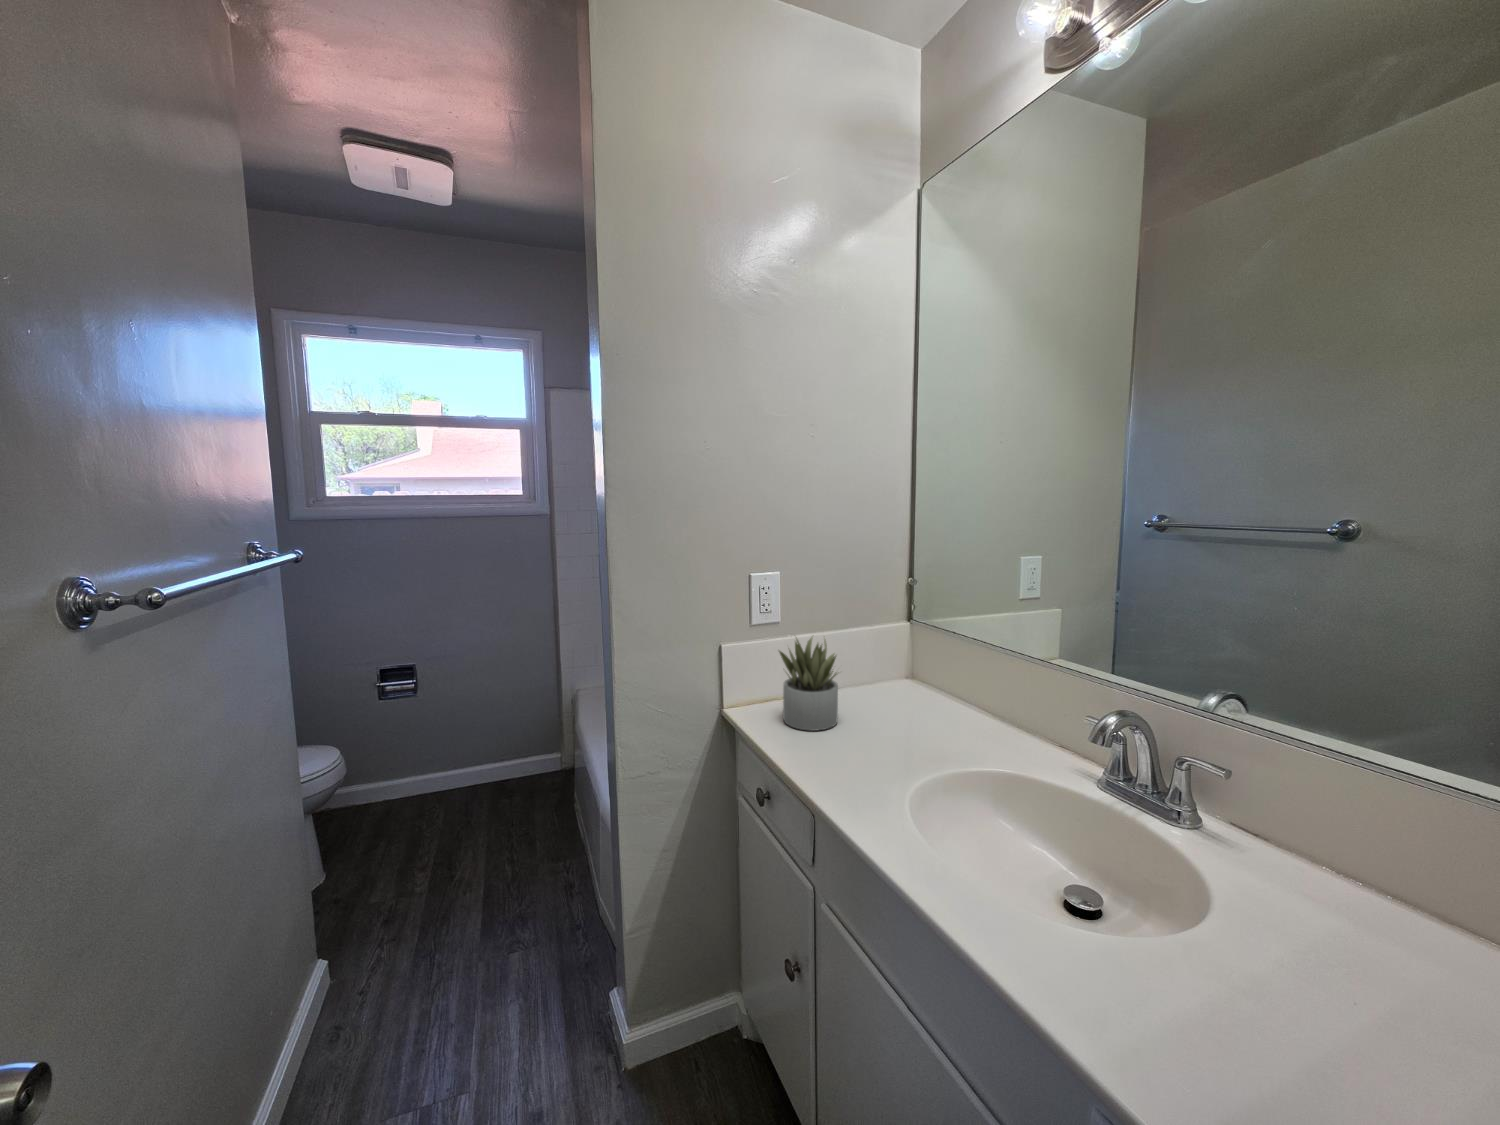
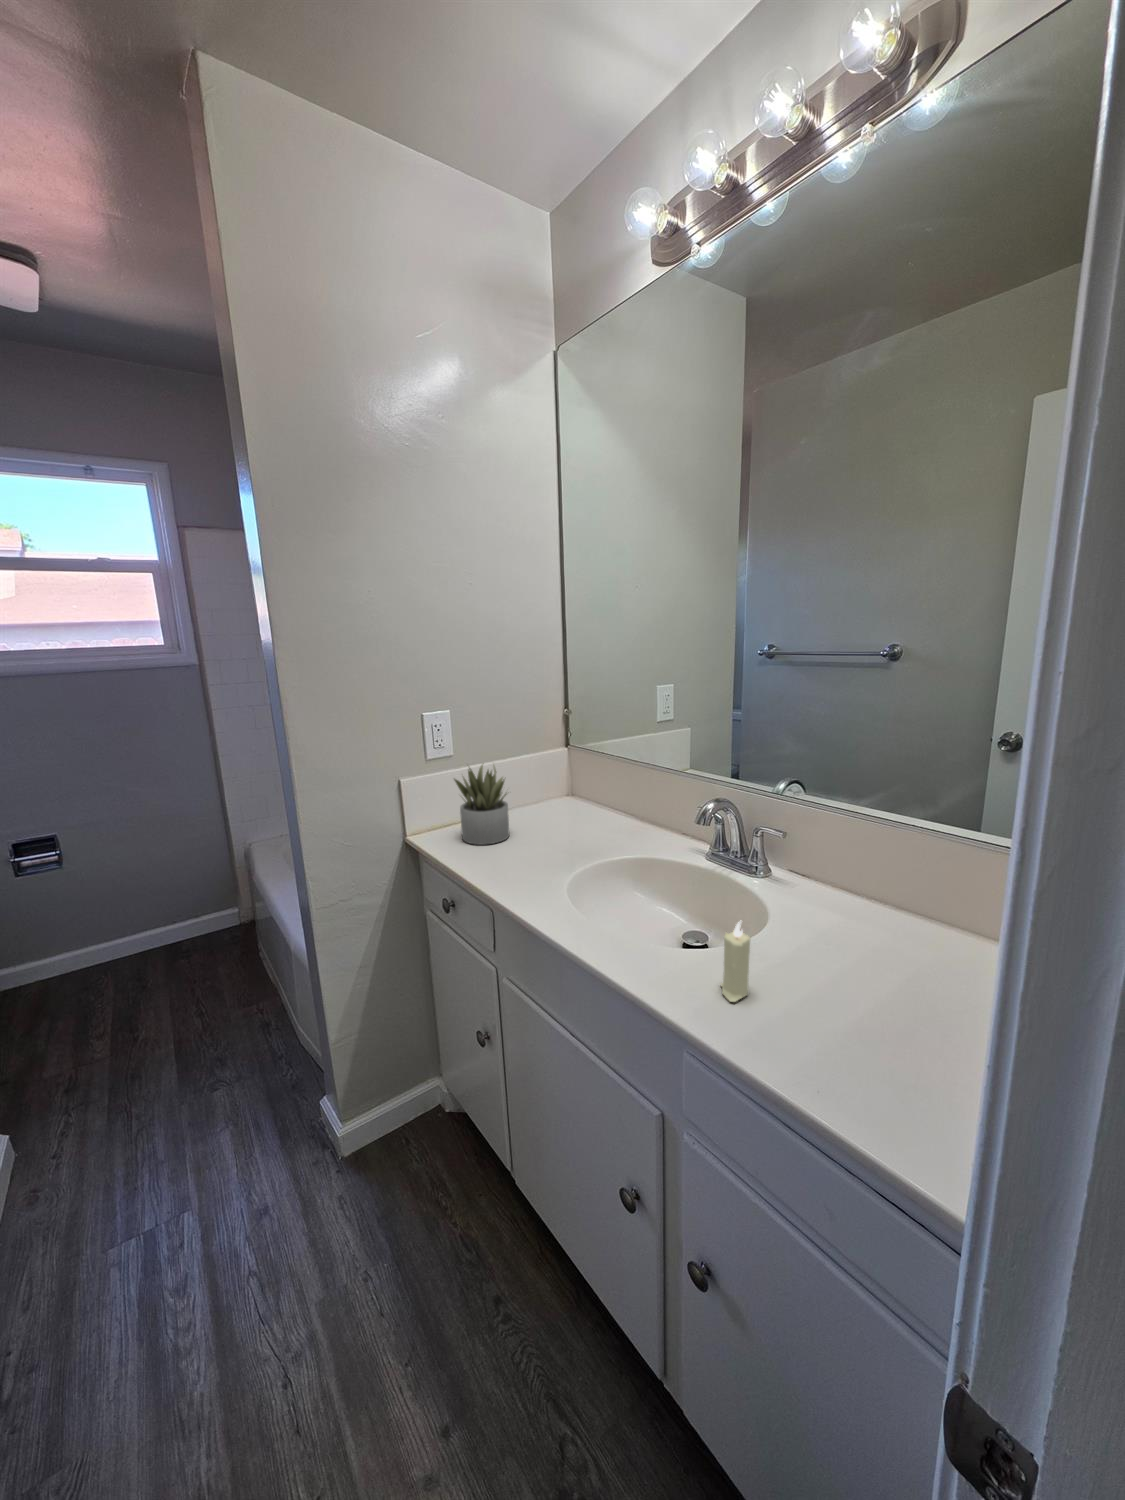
candle: none [1168,932,1233,1066] -> present [721,921,750,1002]

